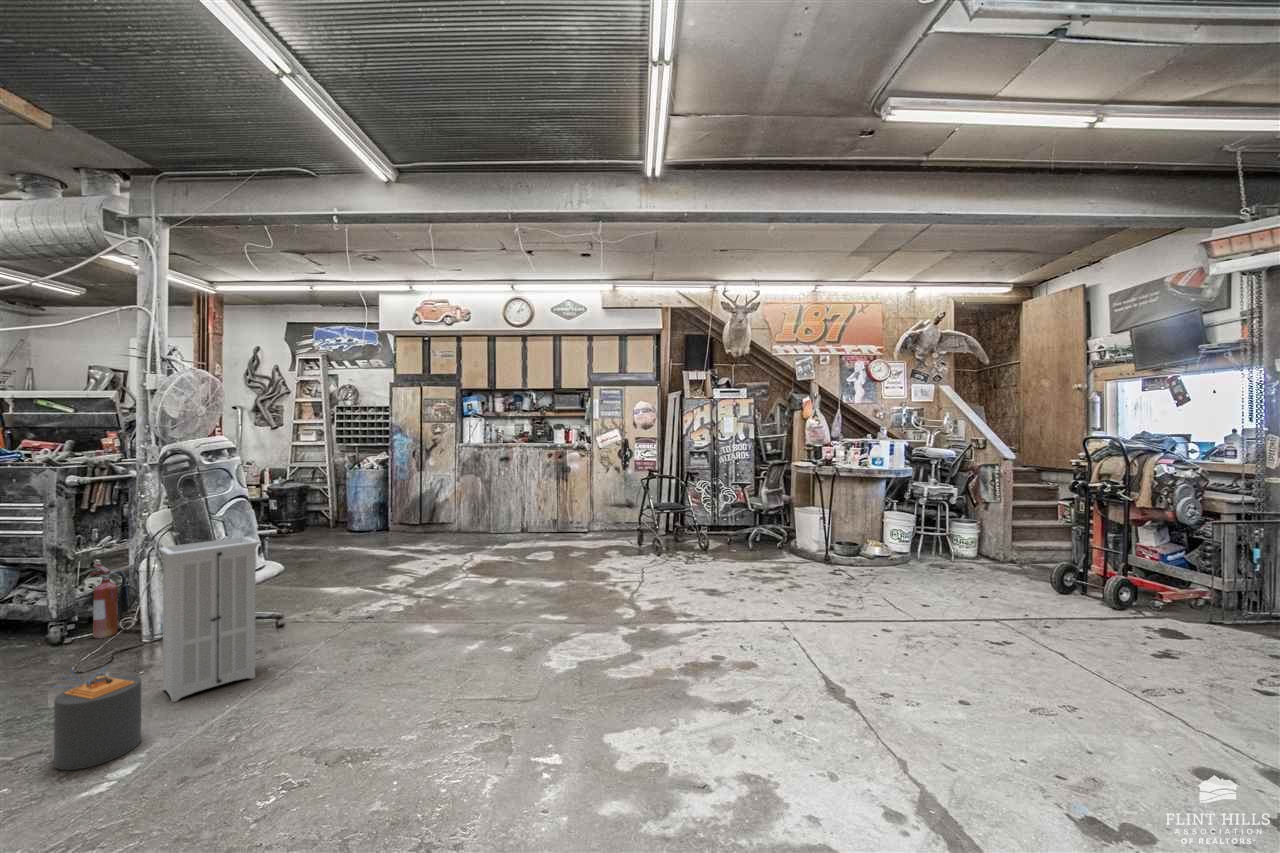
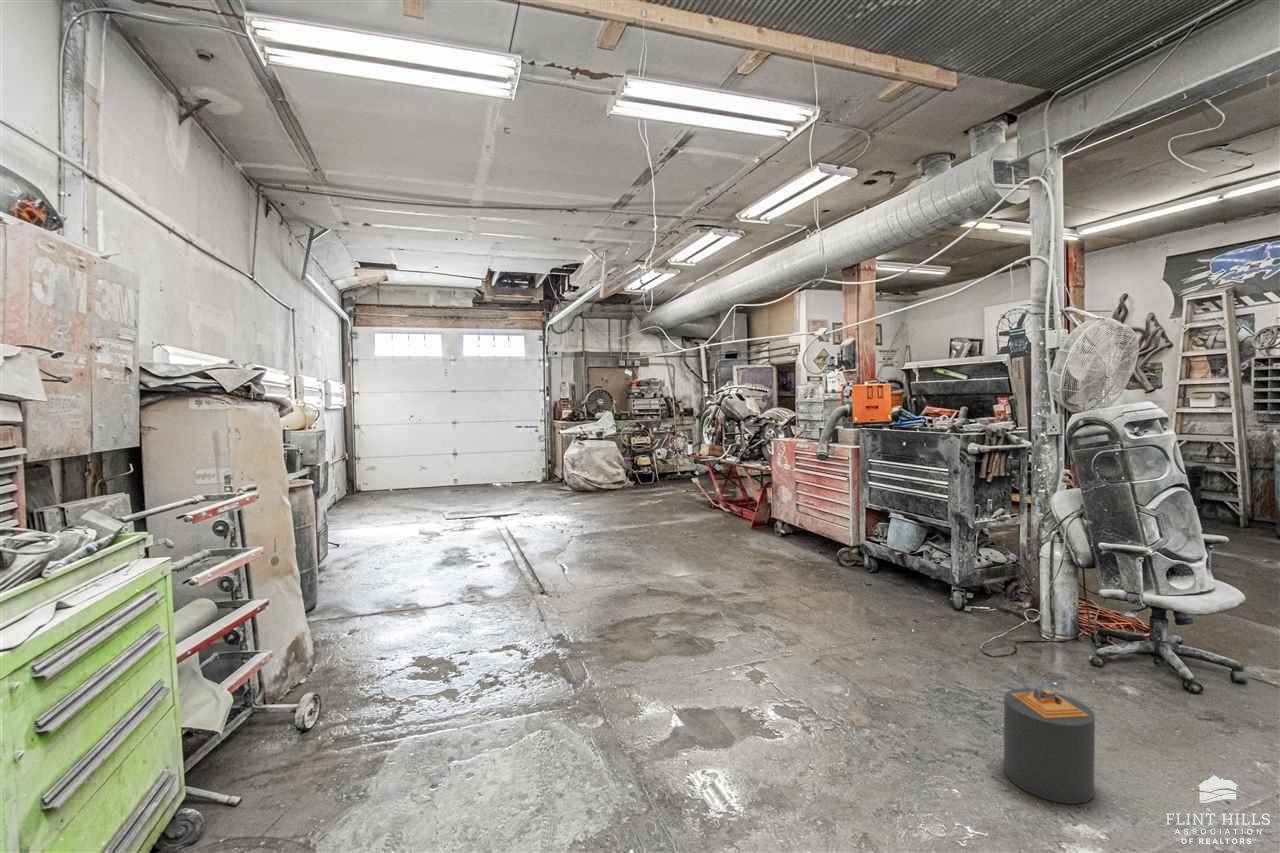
storage cabinet: present [158,536,261,702] -> none [1089,539,1247,766]
fire extinguisher: present [89,564,128,639] -> none [988,537,1024,618]

